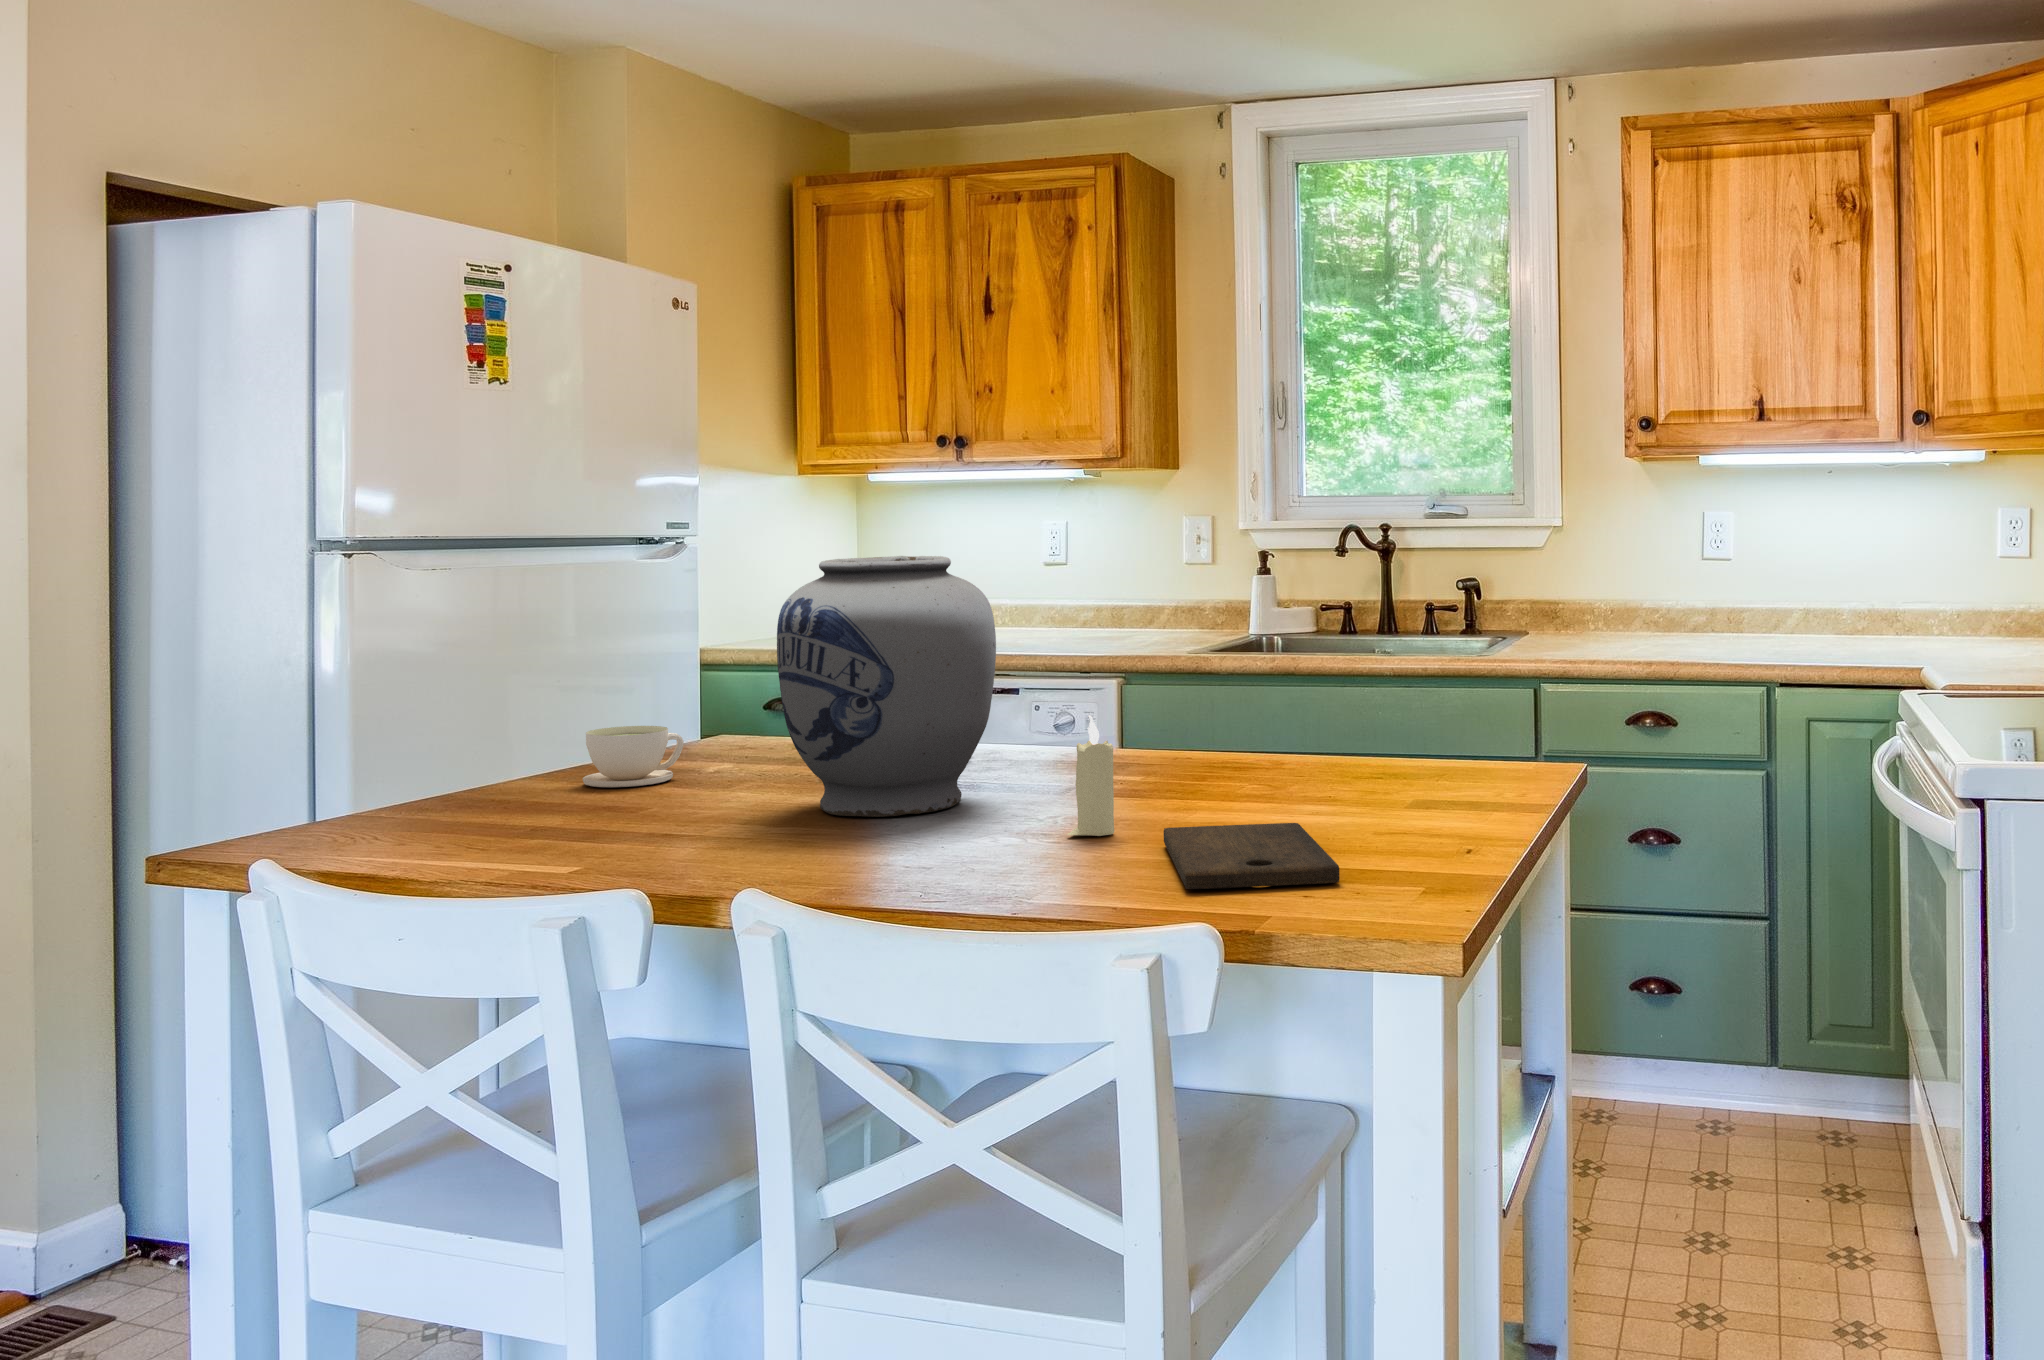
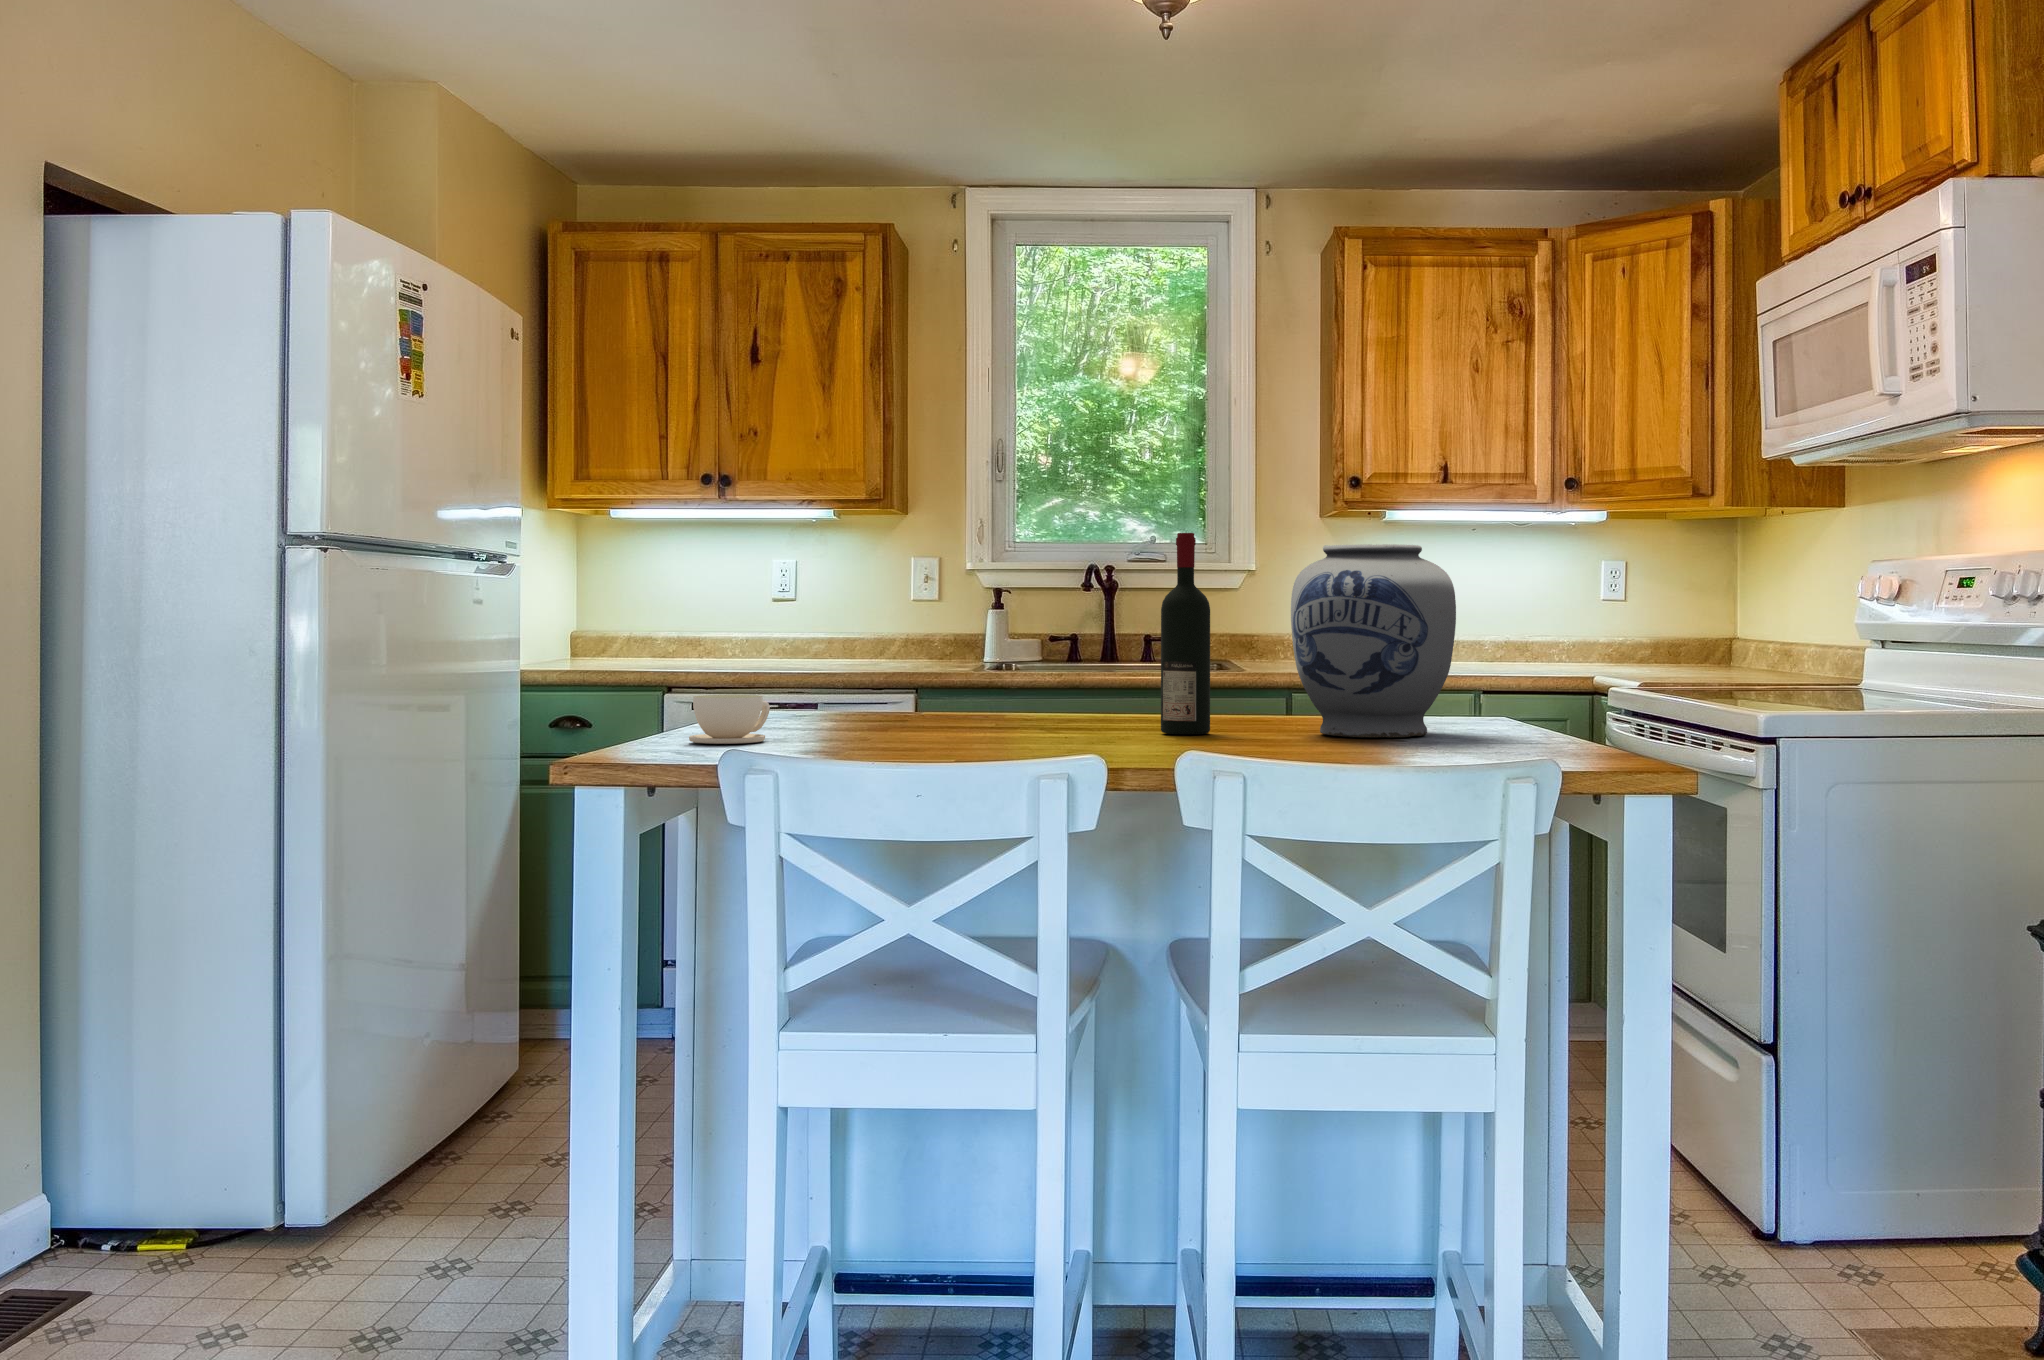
wine bottle: none [1119,533,1181,784] -> present [1161,533,1210,734]
vase: present [777,556,996,817] -> present [1291,544,1456,738]
candle: present [1067,716,1114,836] -> none [1227,660,1260,752]
cutting board: present [1164,823,1340,889] -> none [1316,739,1503,767]

